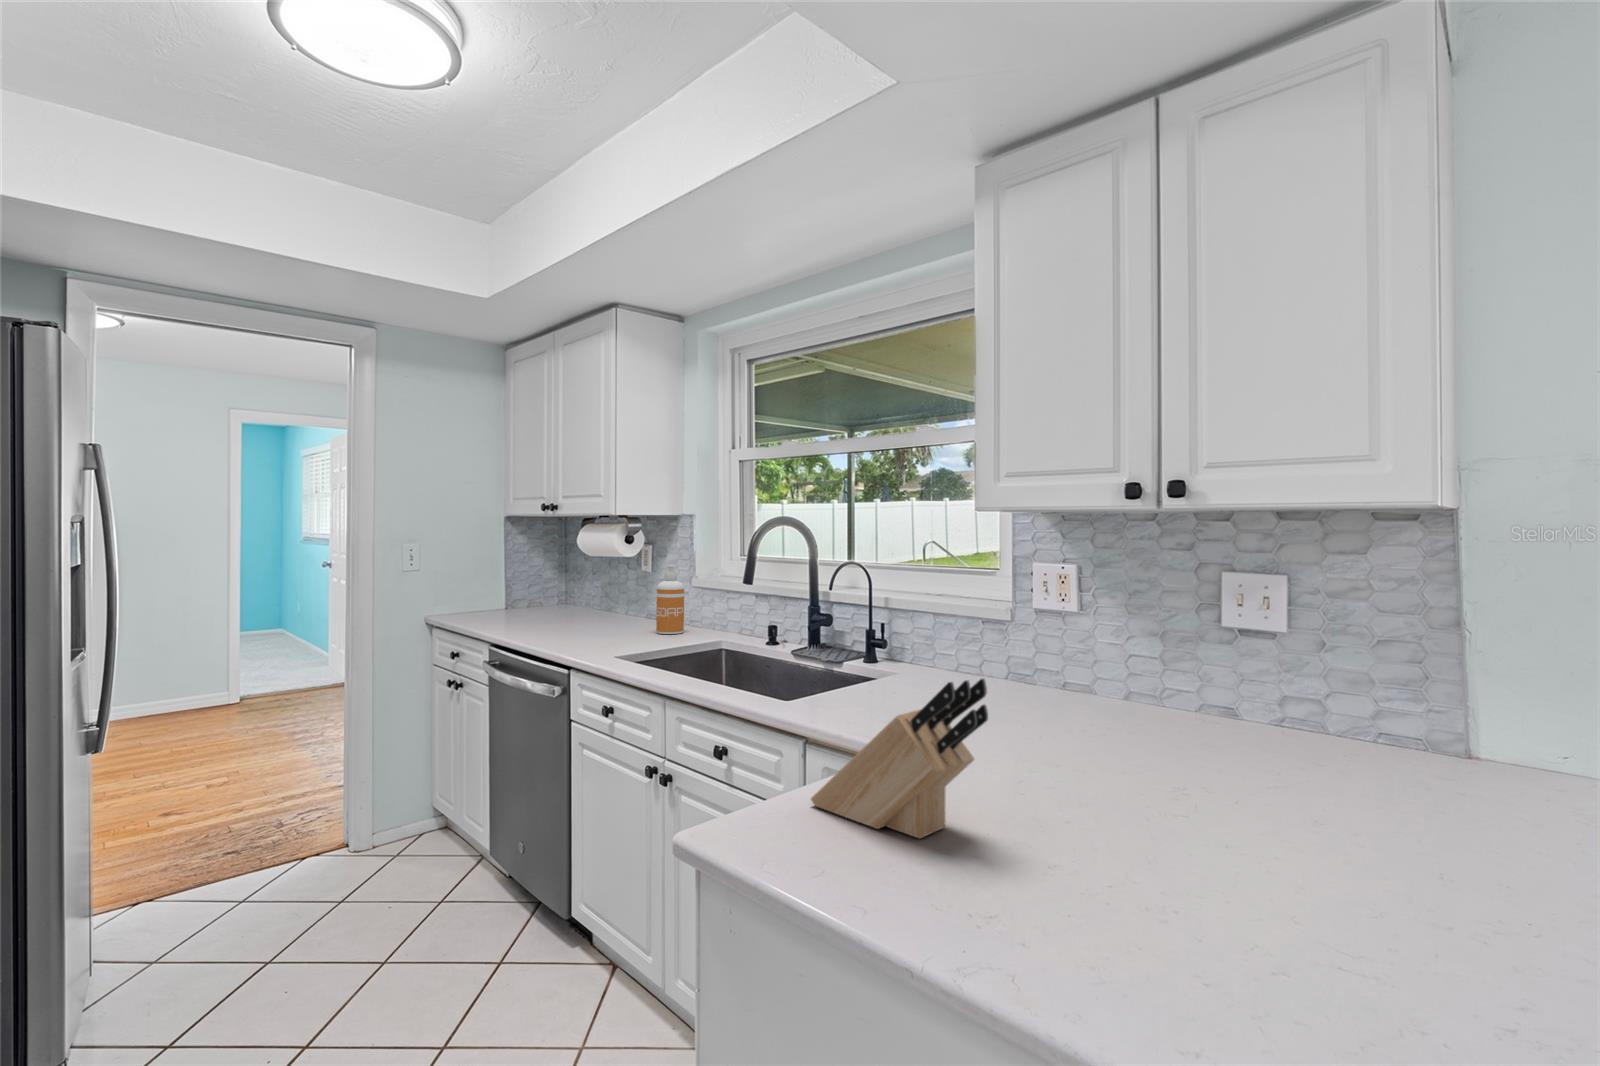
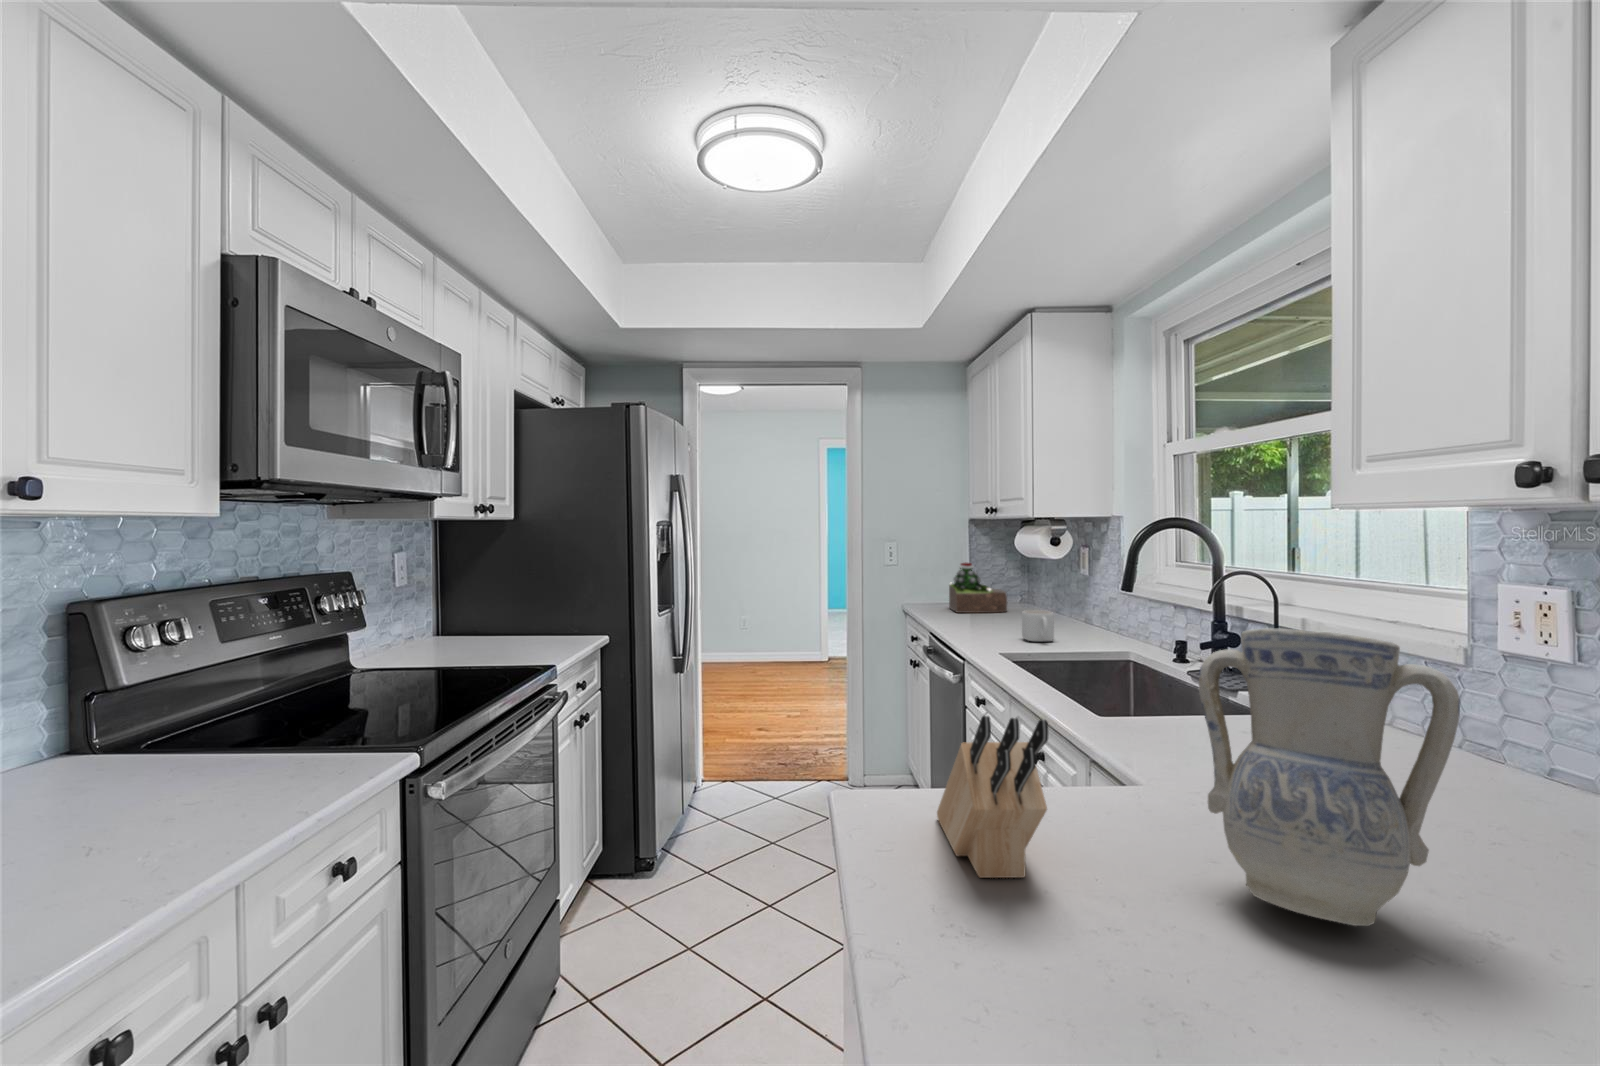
succulent plant: none [490,565,559,621] -> present [949,563,1008,613]
soap dispenser: present [656,565,684,634] -> none [1072,567,1102,638]
vase: none [1022,589,1168,791] -> present [1199,628,1460,926]
mug: none [616,610,650,641] -> present [1022,610,1054,642]

